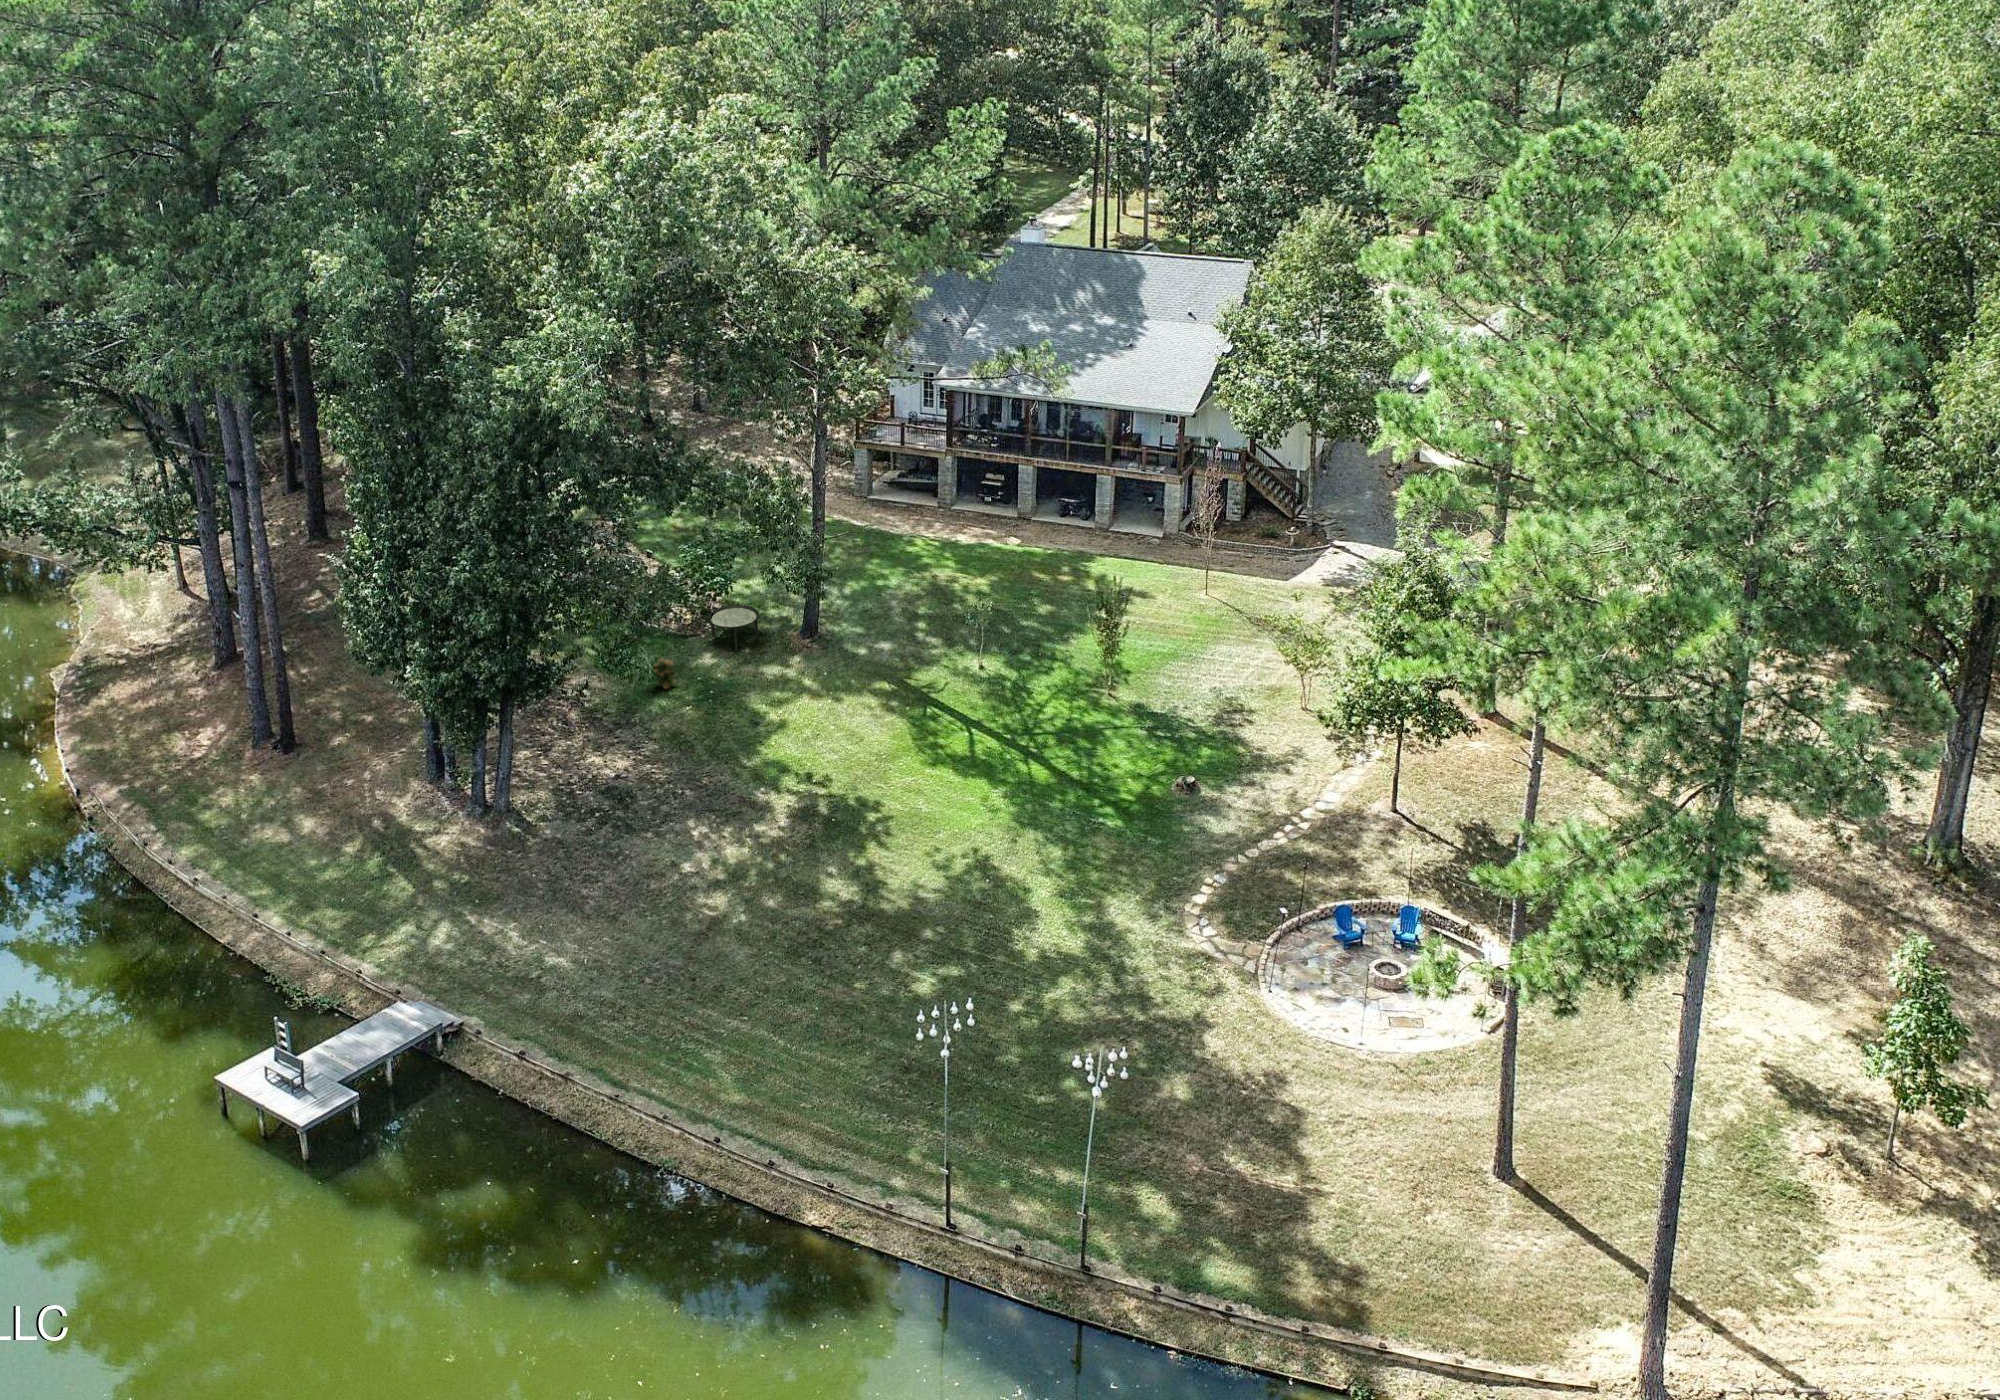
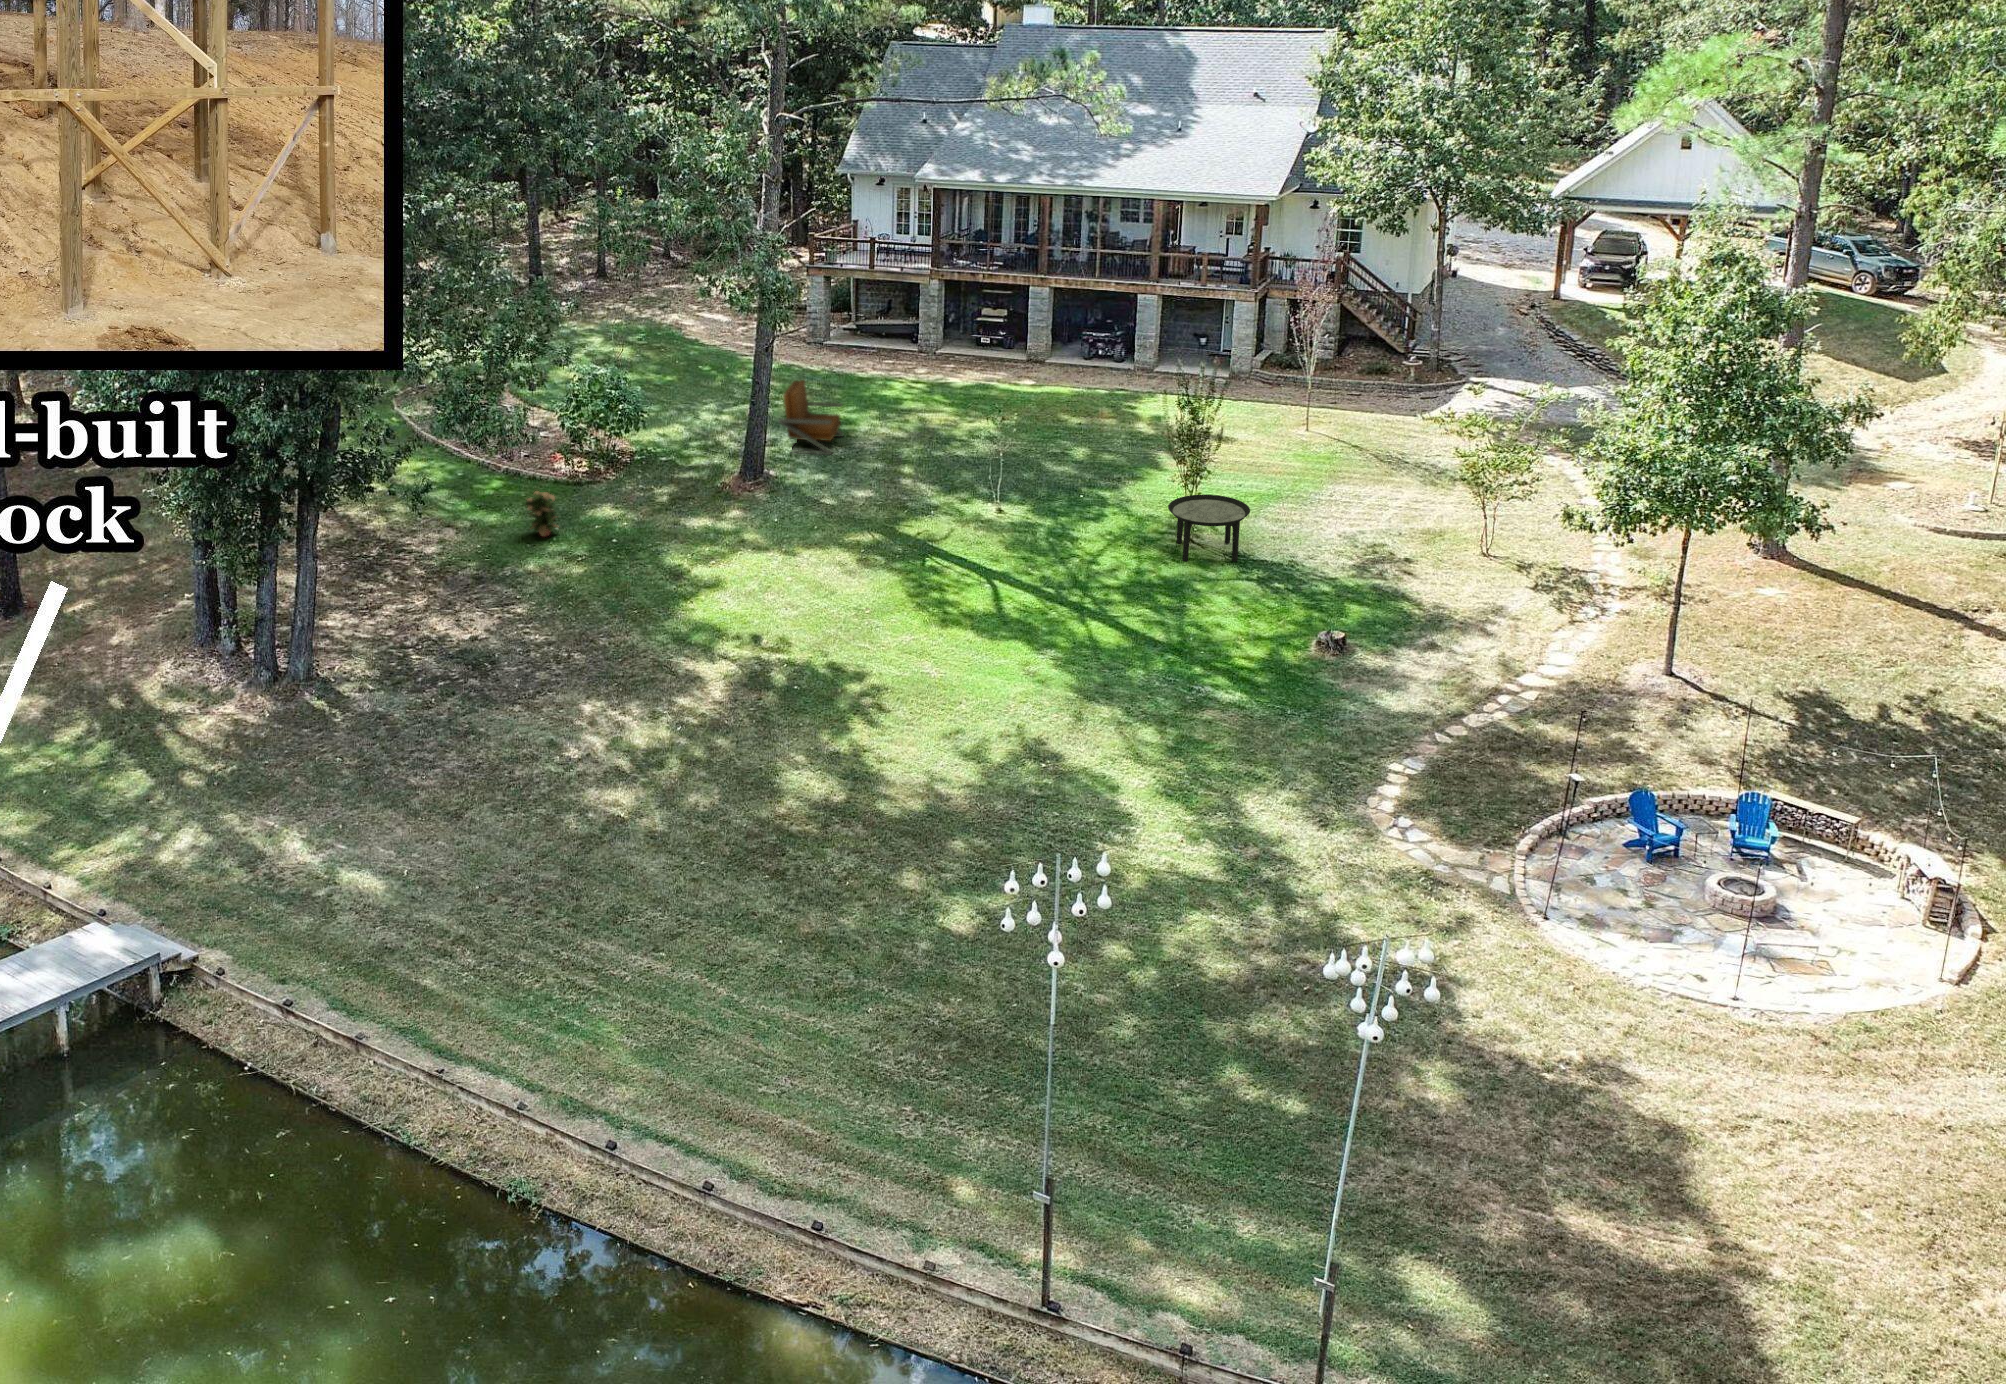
lounge chair: none [830,556,878,612] -> present [778,380,843,455]
round table: present [709,605,759,652] -> present [1168,494,1250,562]

